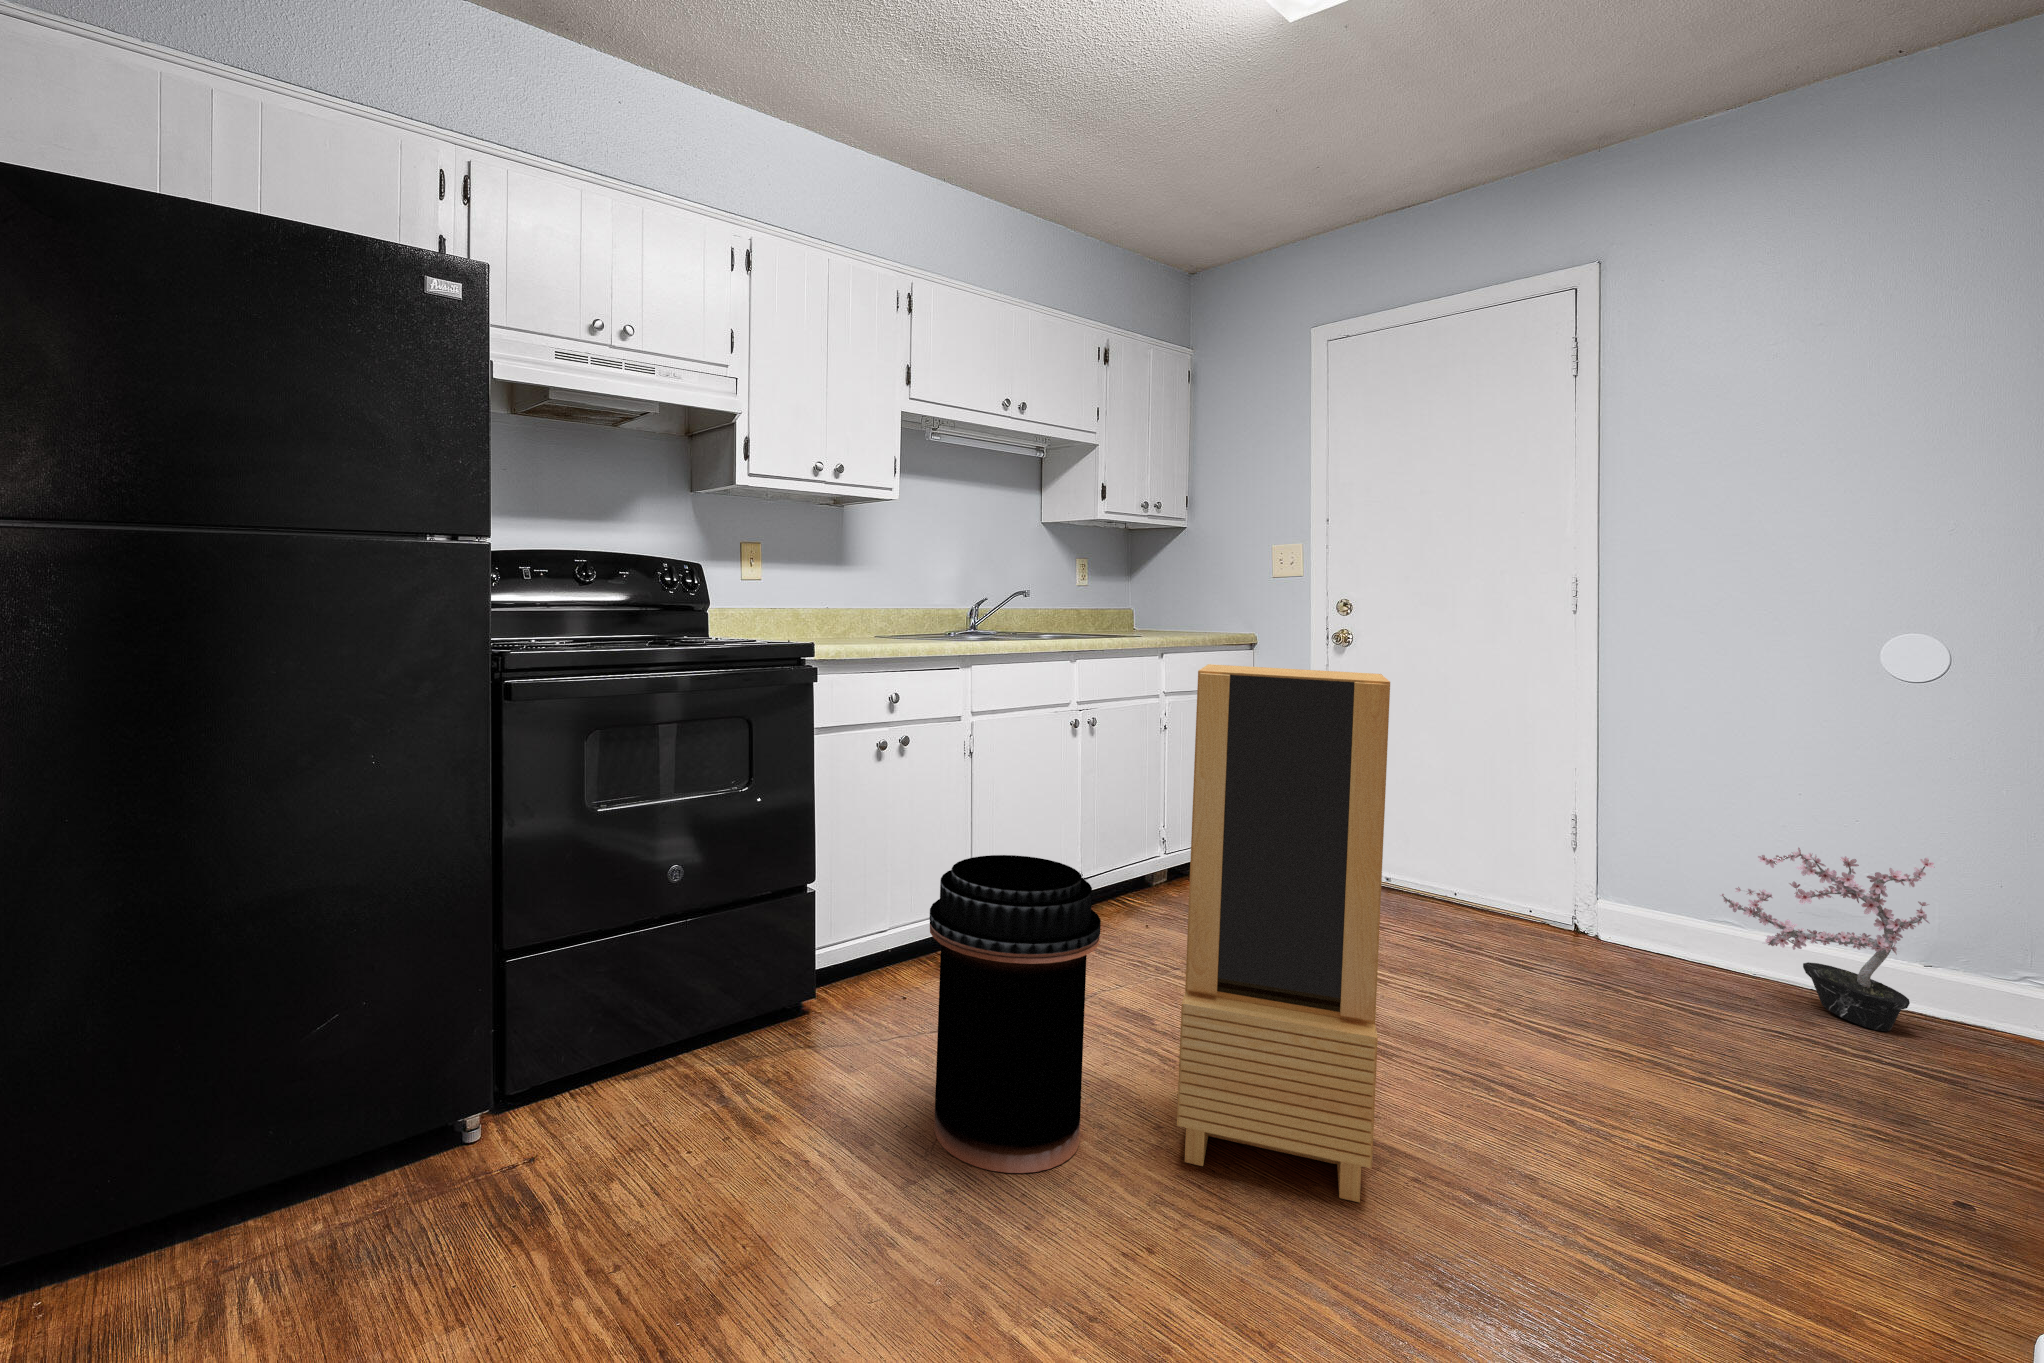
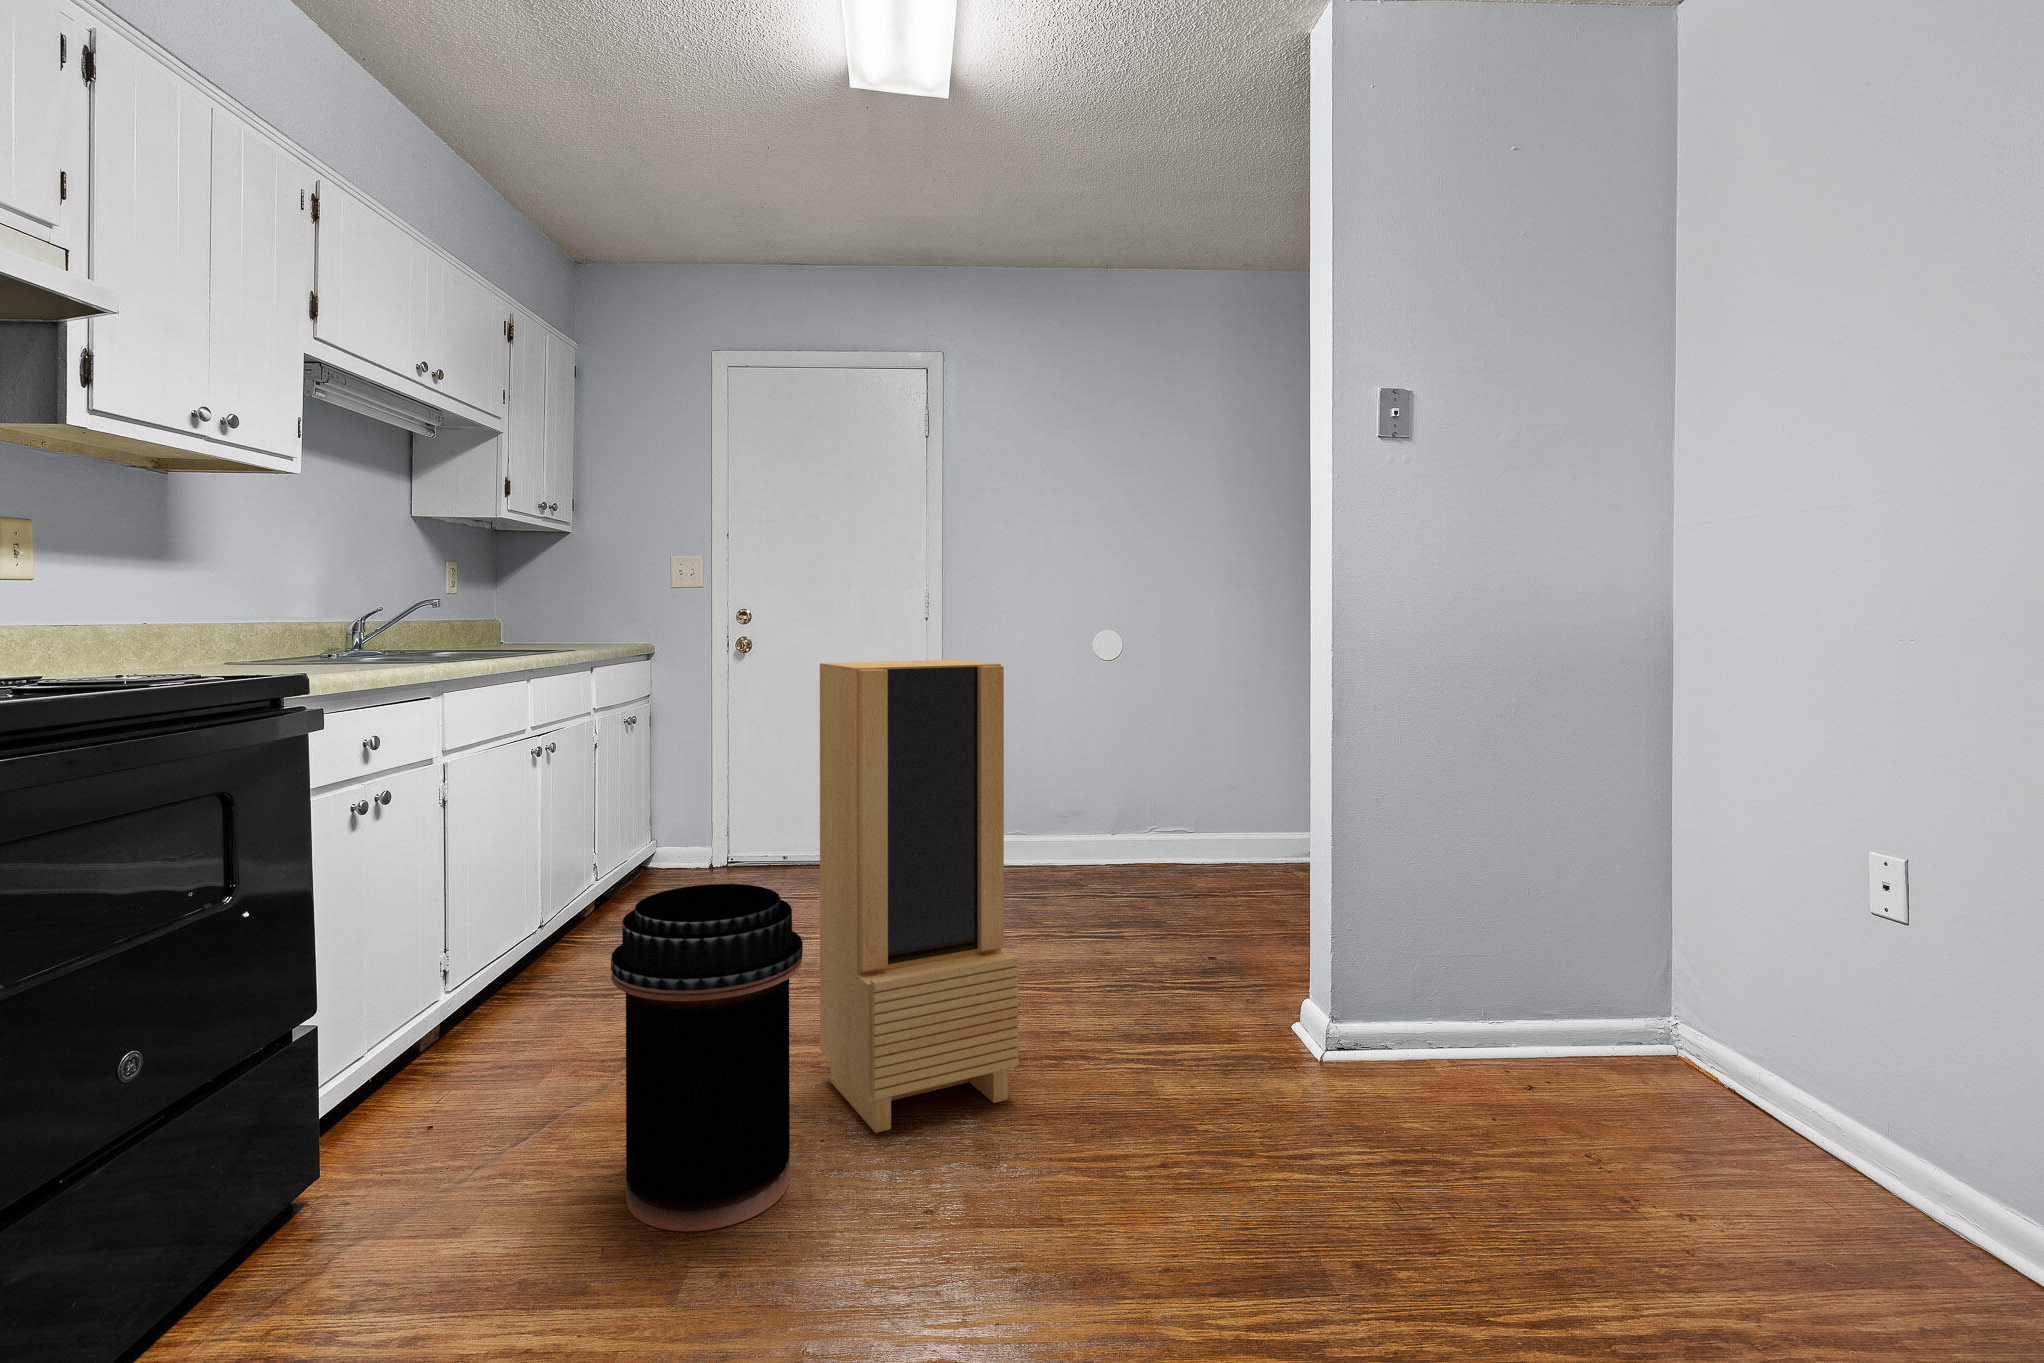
potted plant: present [1720,847,1935,1032] -> none [1034,756,1150,880]

